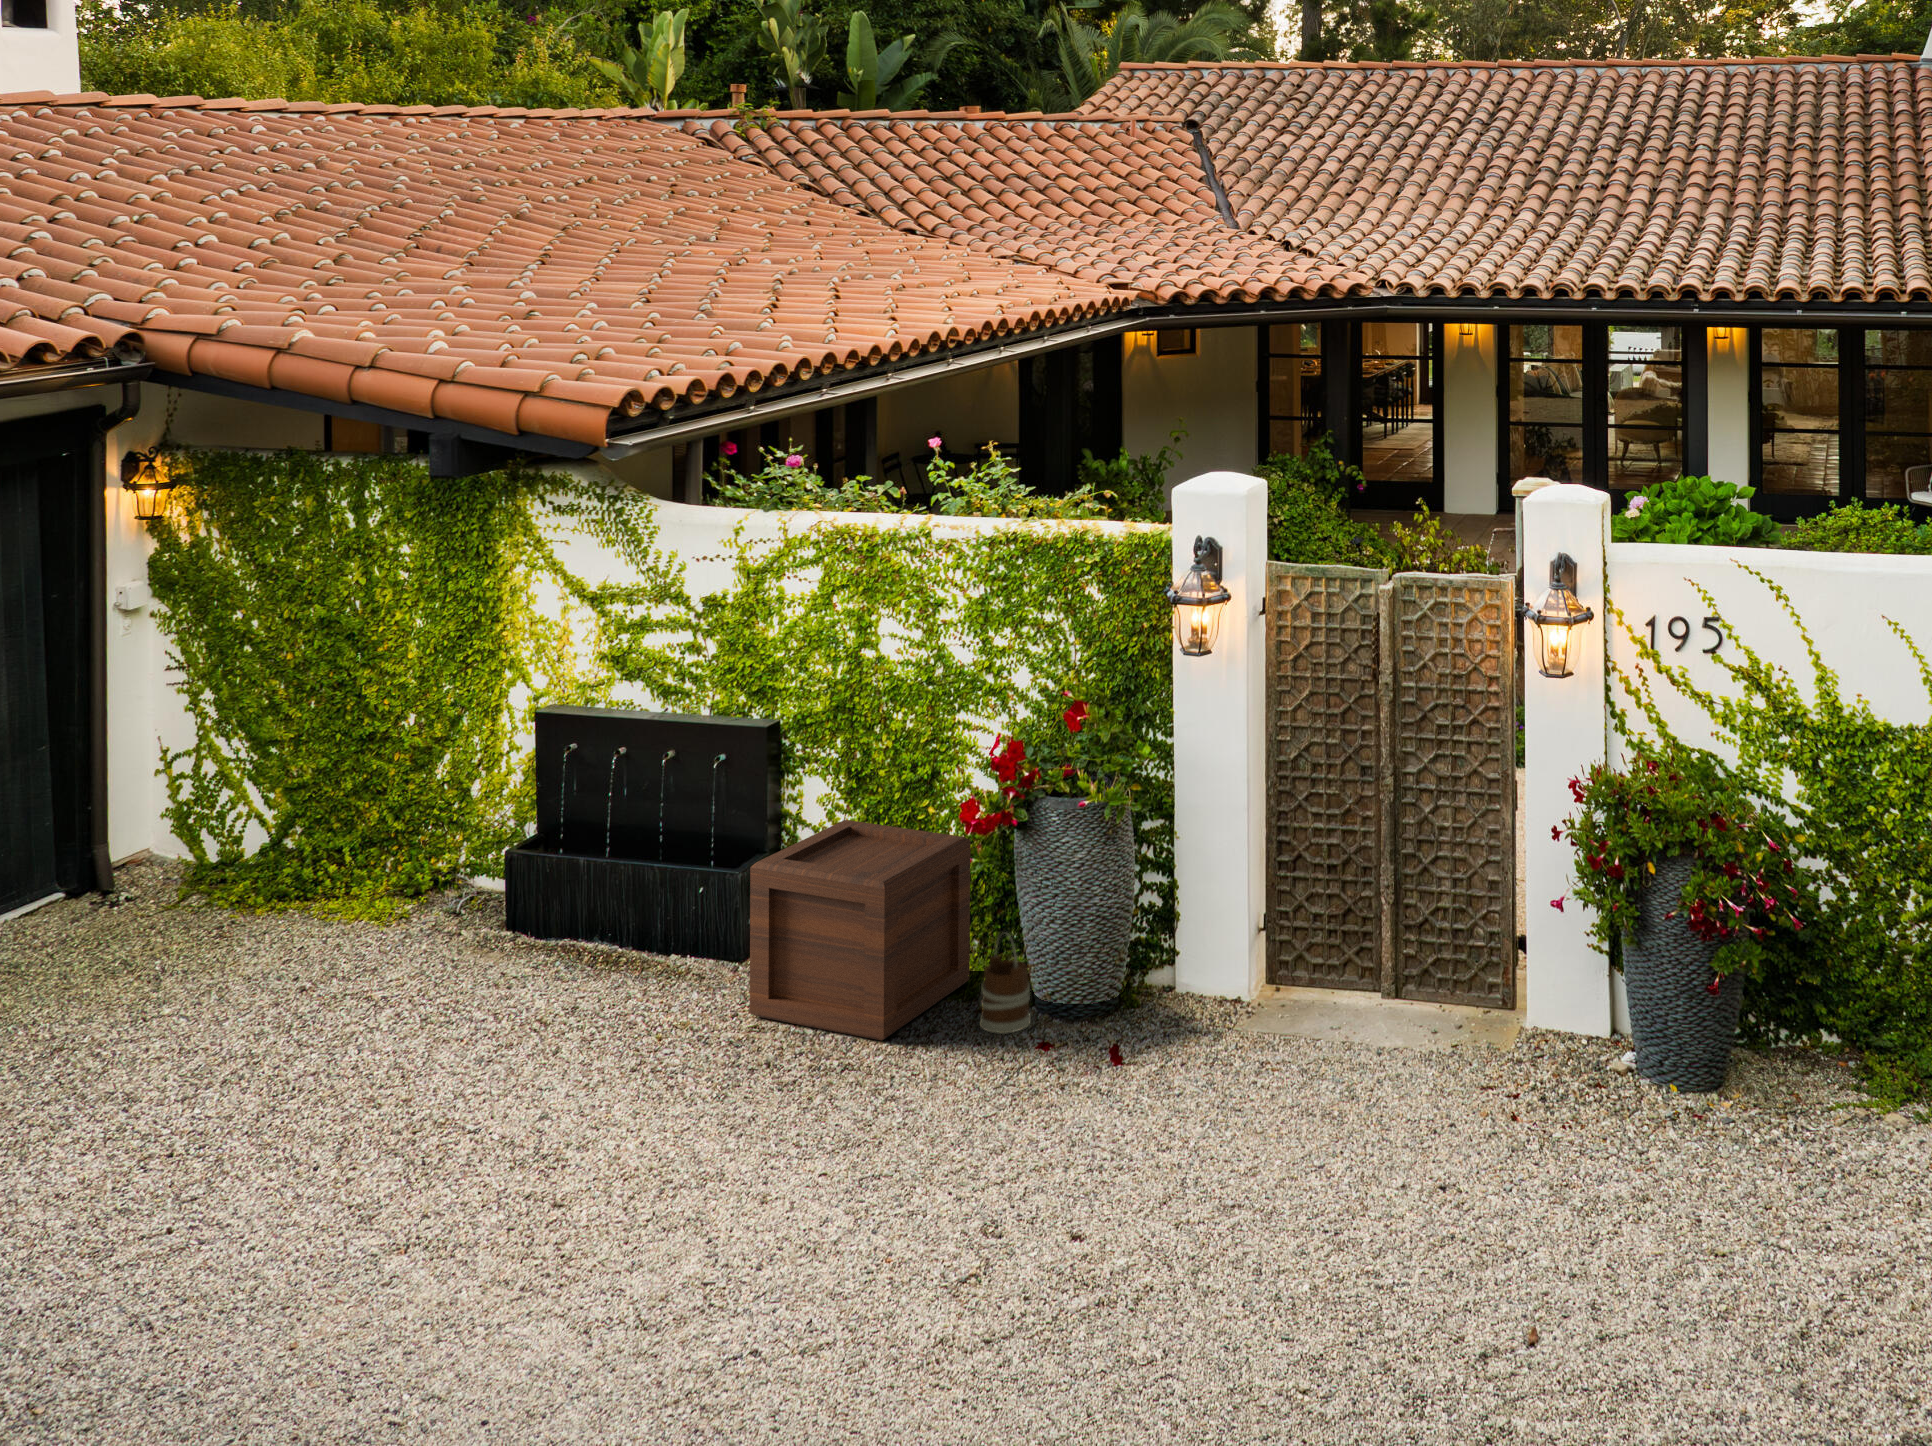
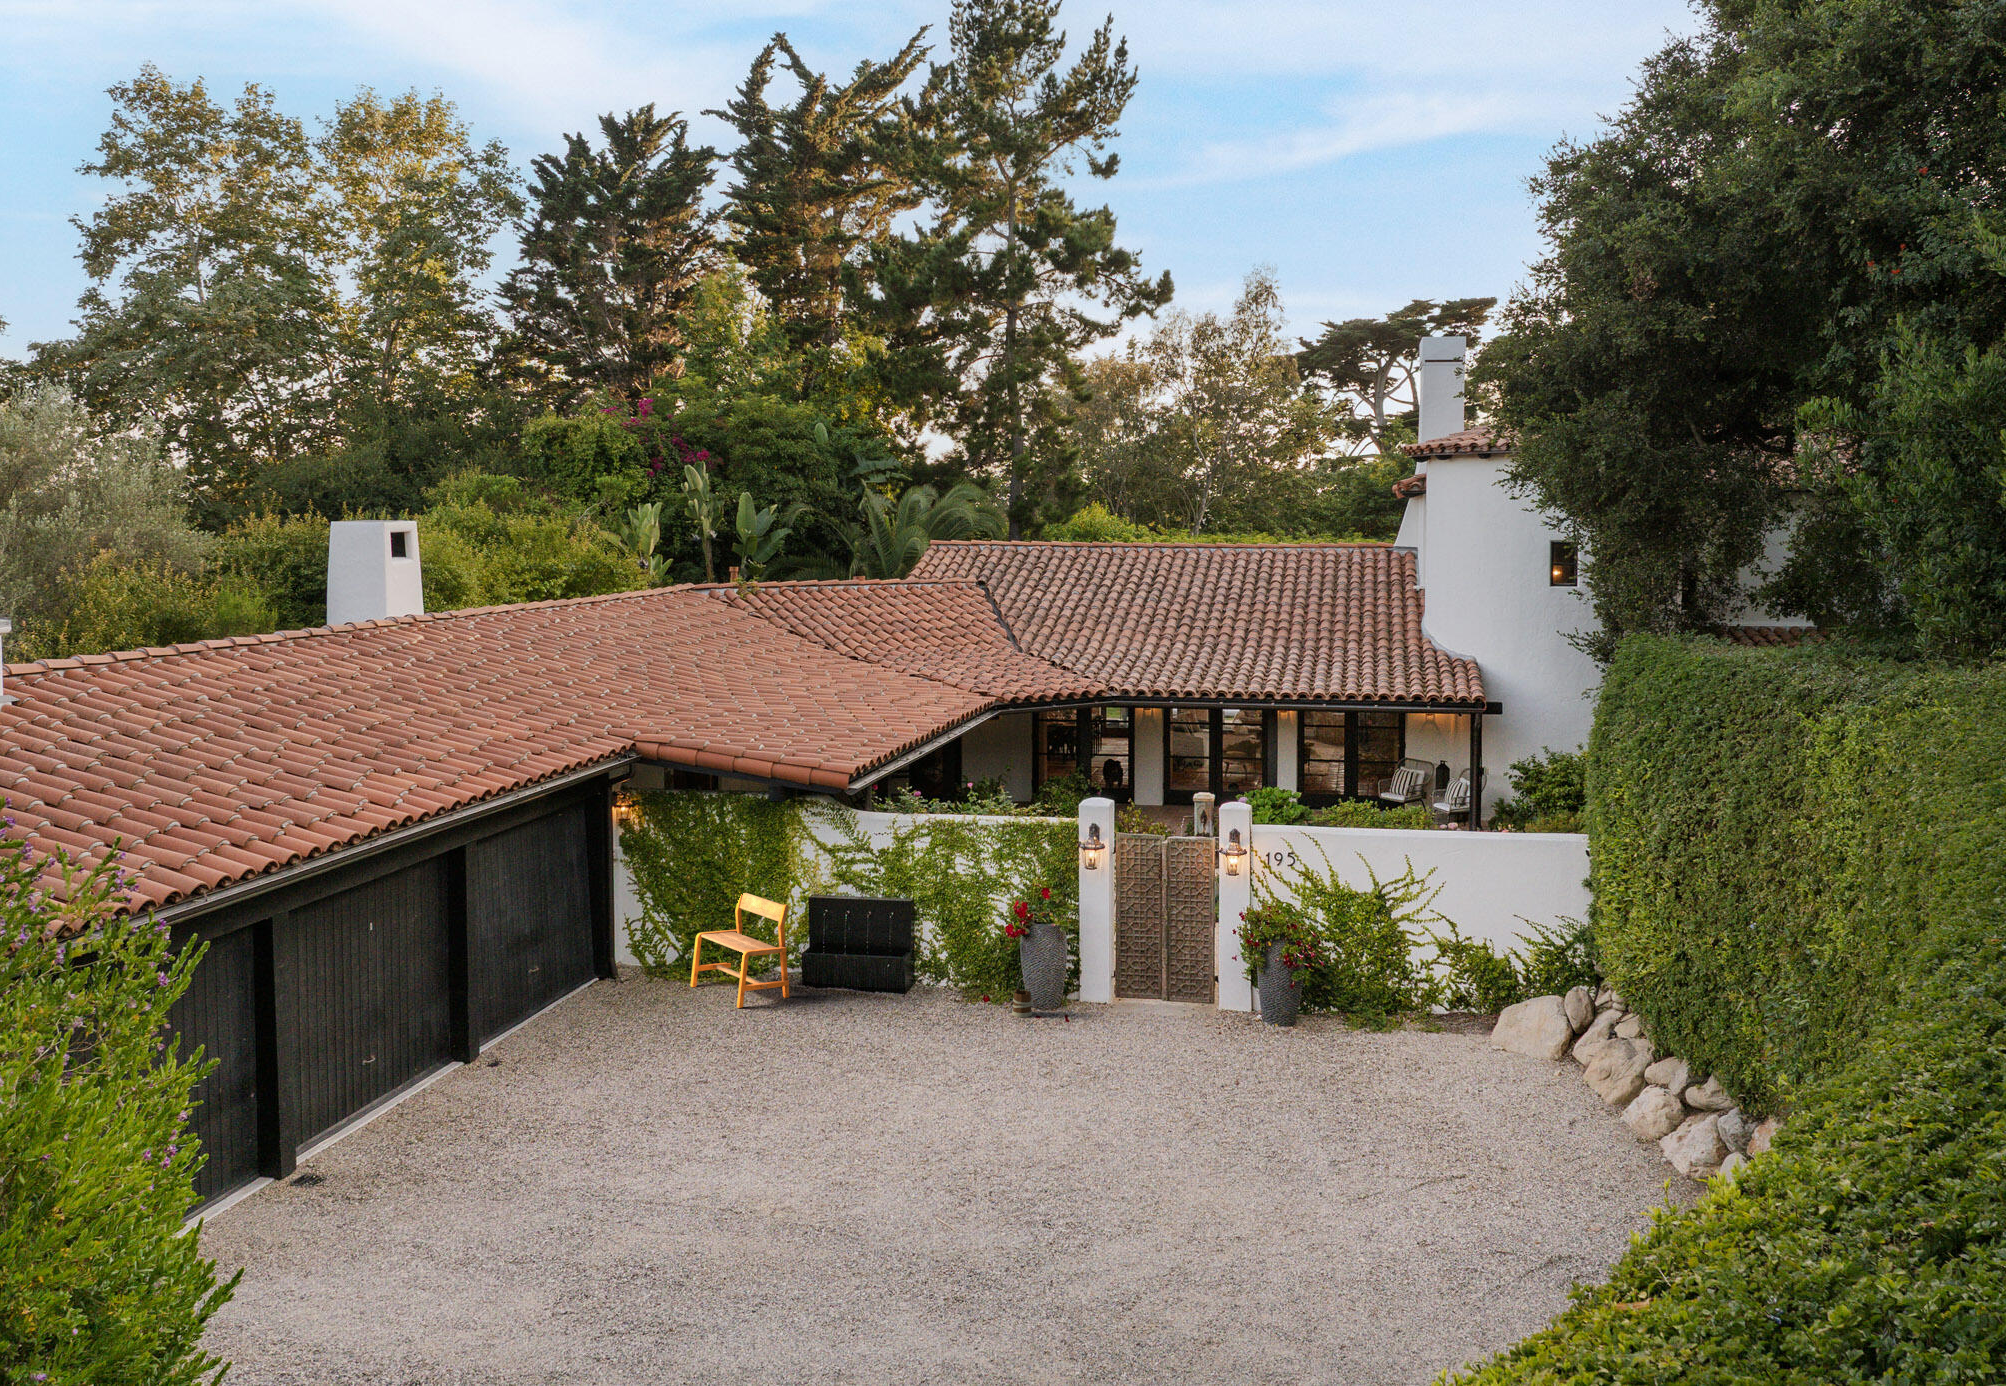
bench: none [273,689,471,990] -> present [690,893,789,1008]
wooden crate: present [750,820,971,1041] -> none [922,939,1001,1019]

